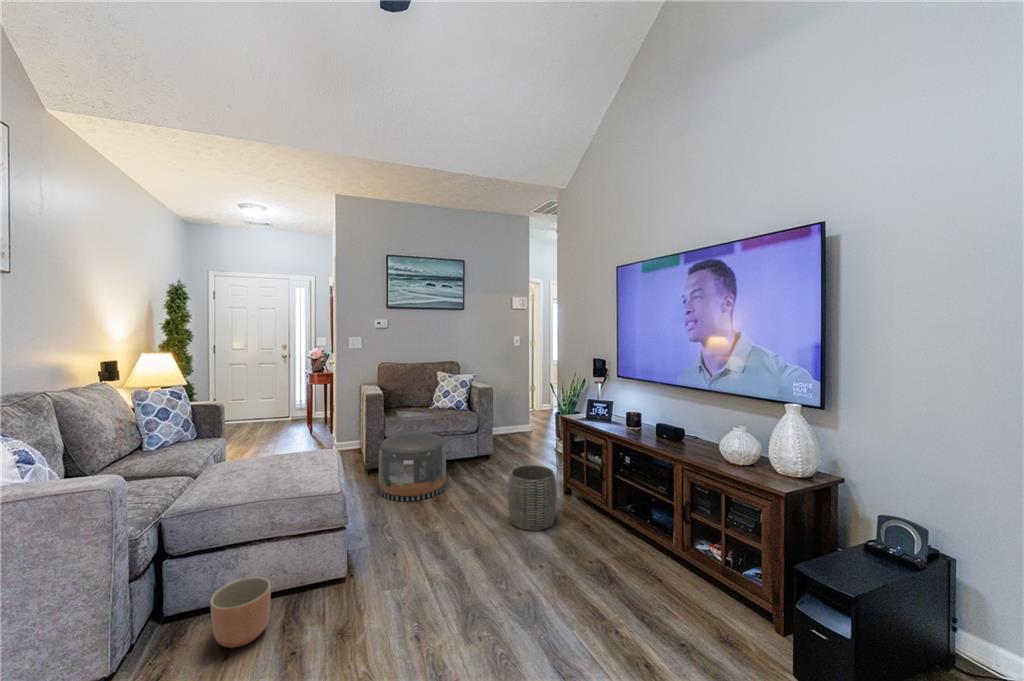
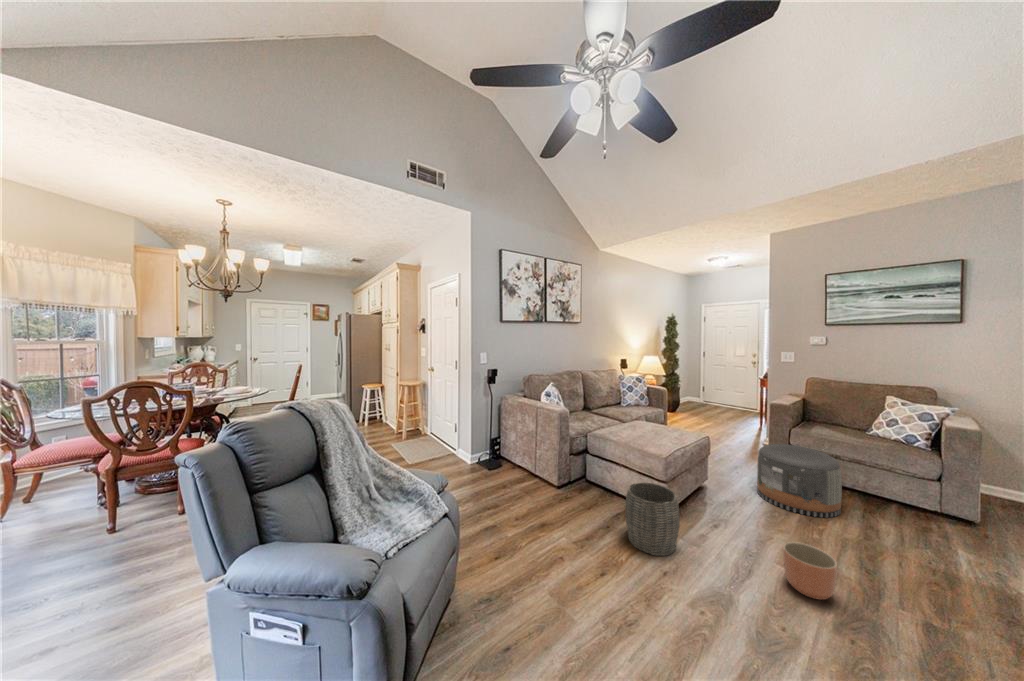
woven basket: present [508,465,557,531] -> present [625,482,680,556]
planter: present [210,577,271,648] -> present [783,542,837,600]

